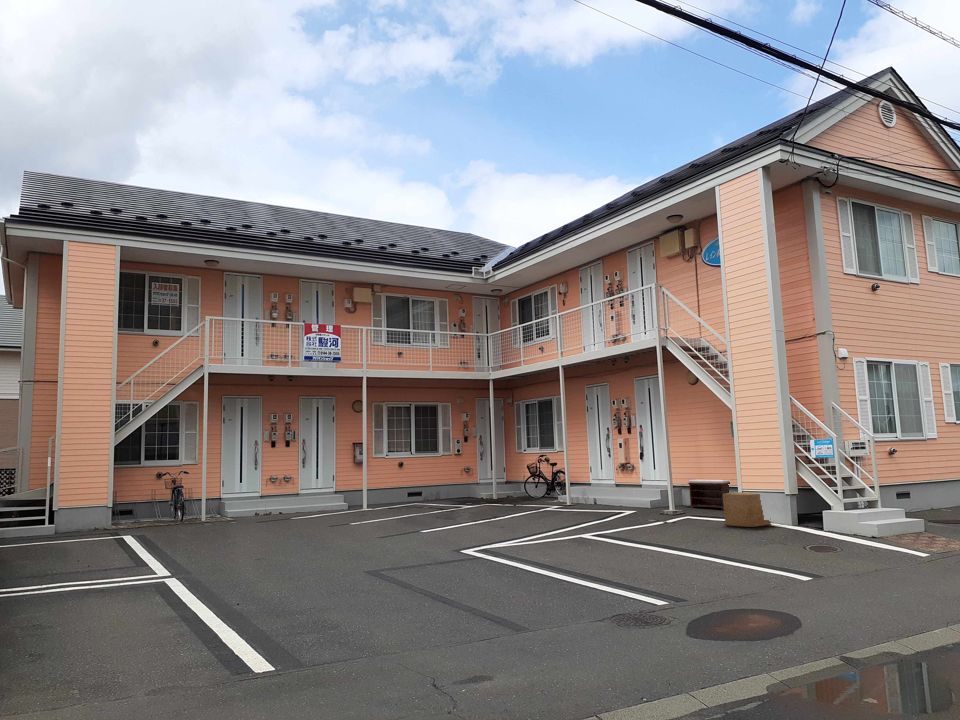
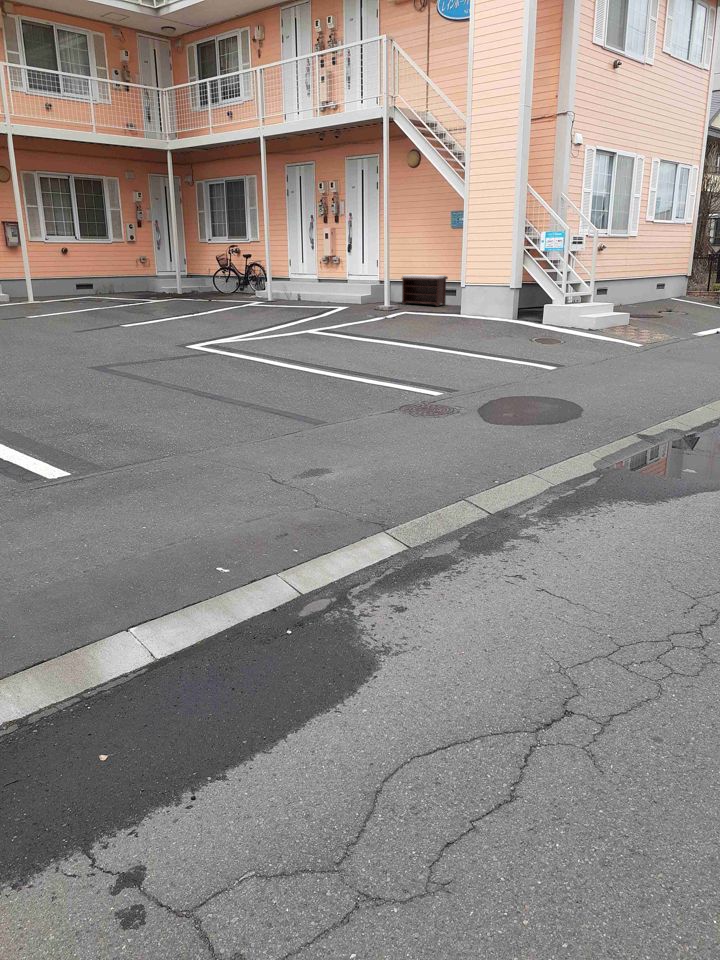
cardboard box: present [723,492,771,527] -> none [451,287,496,323]

